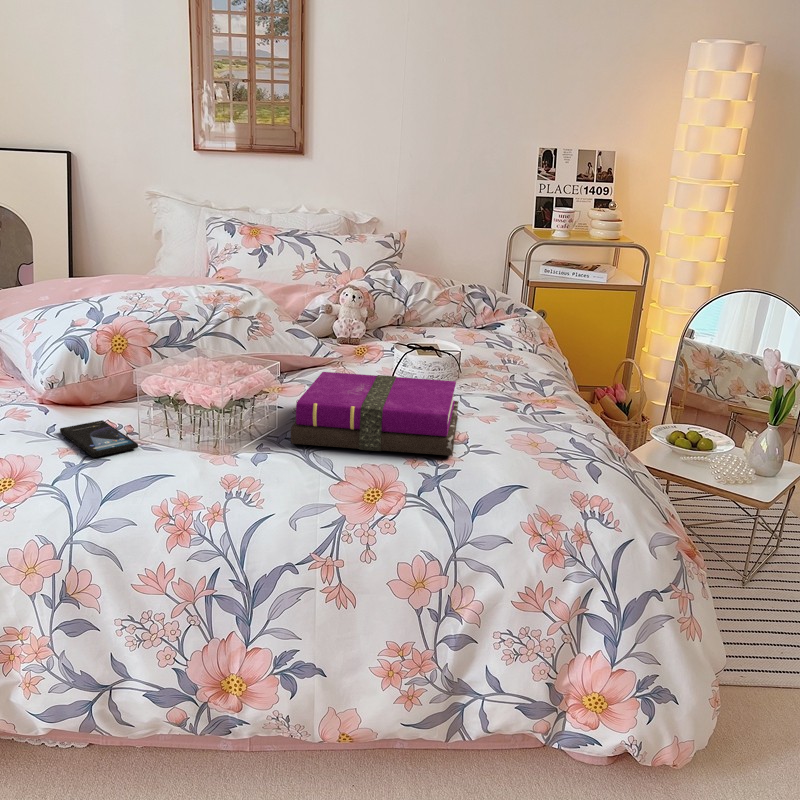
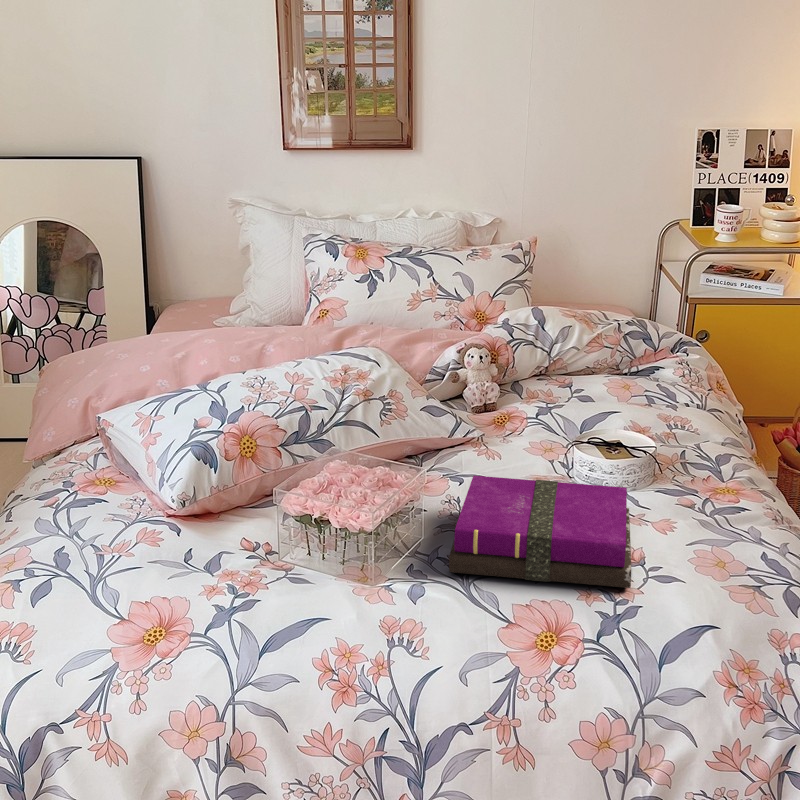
smartphone: present [60,420,138,457] -> none [199,542,287,597]

